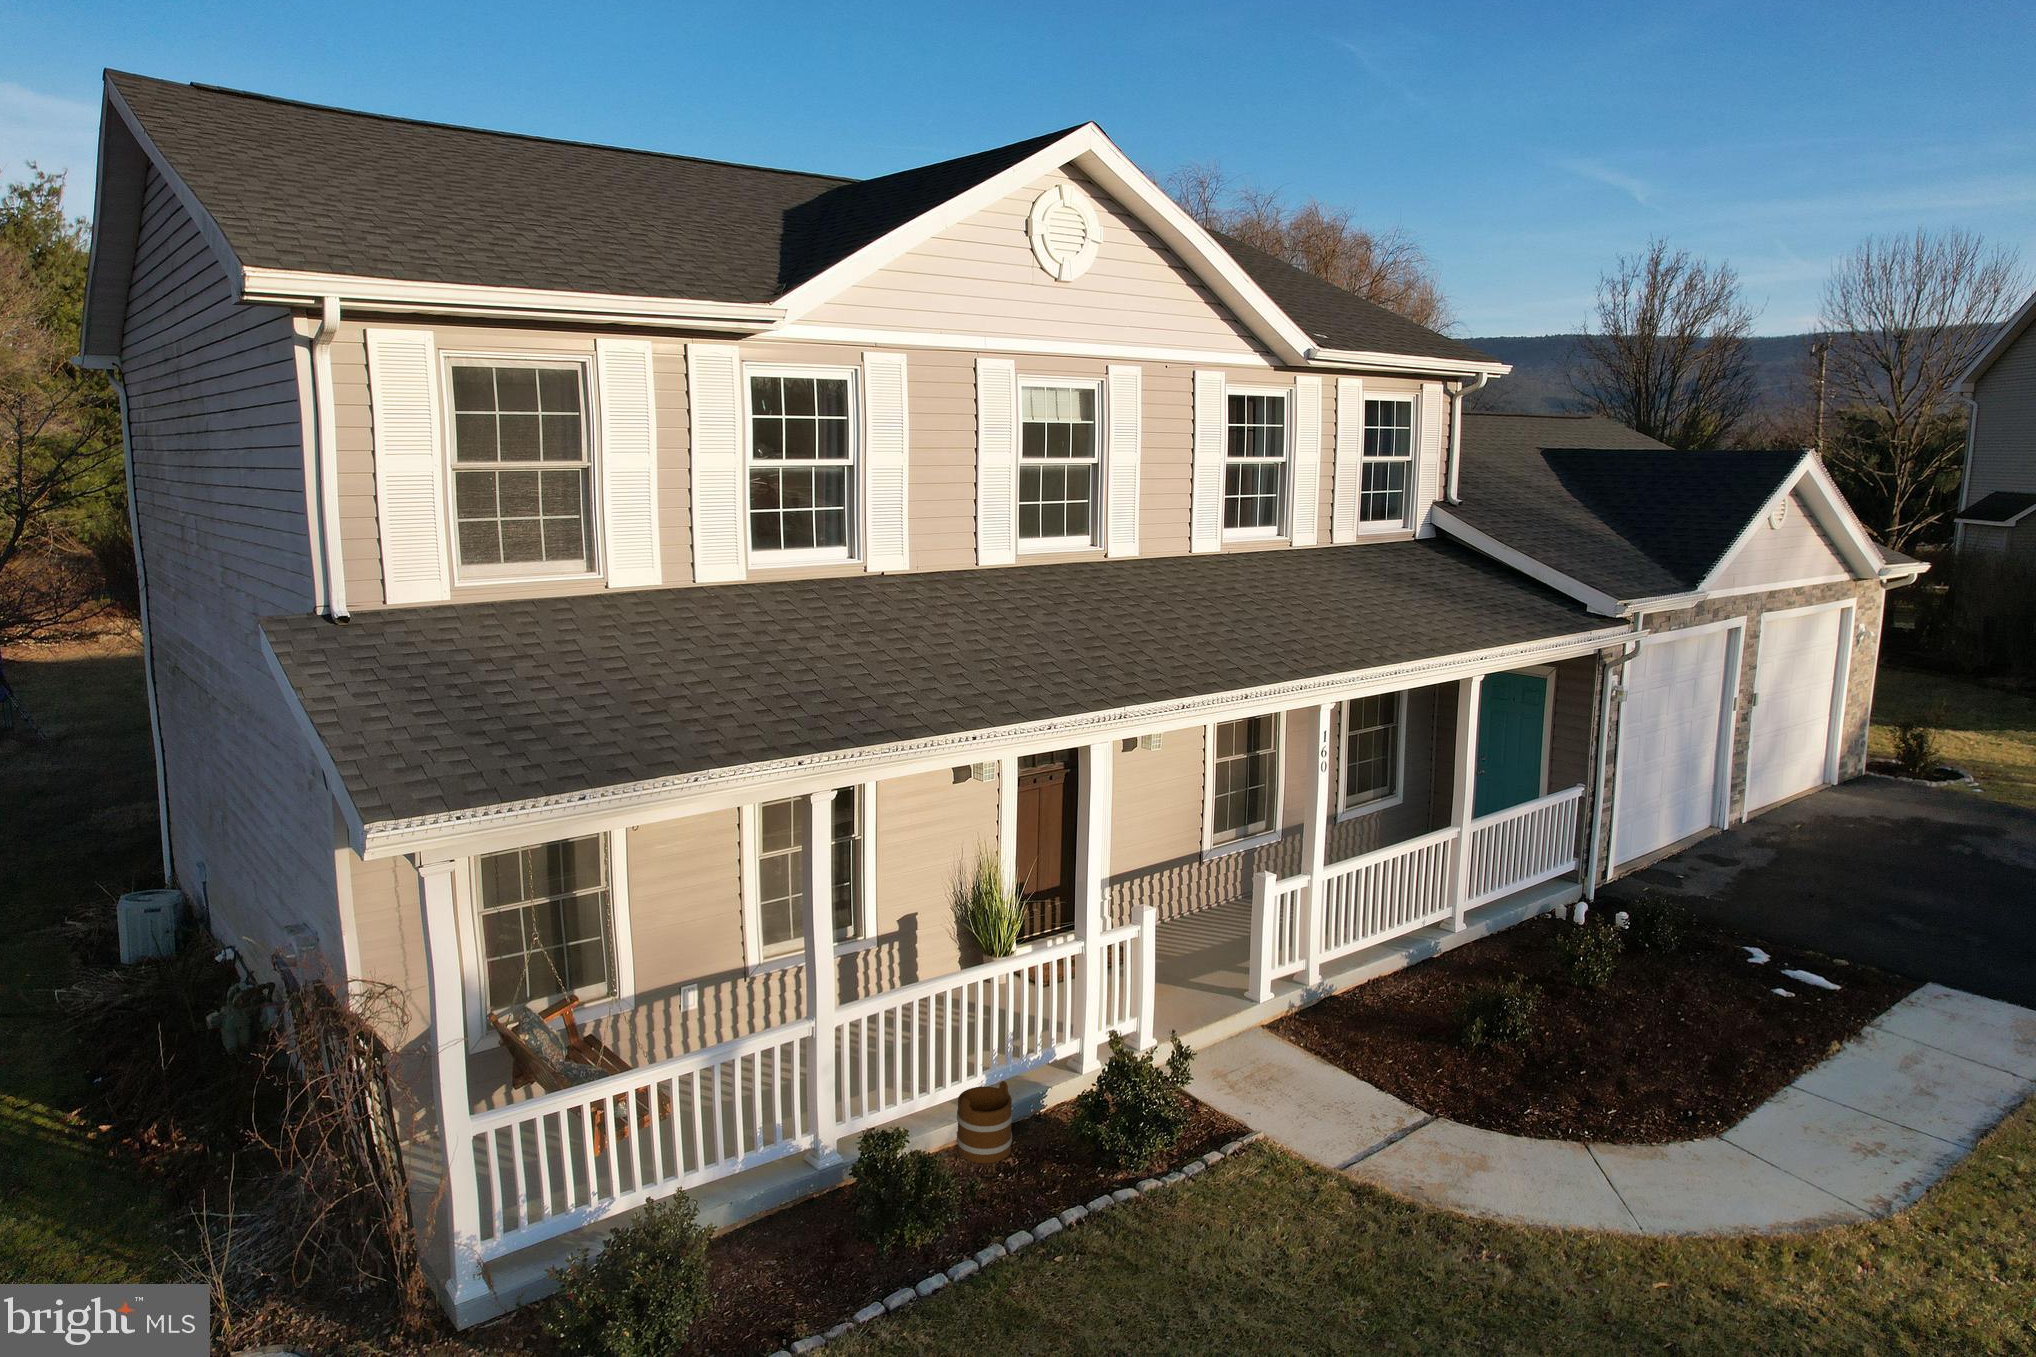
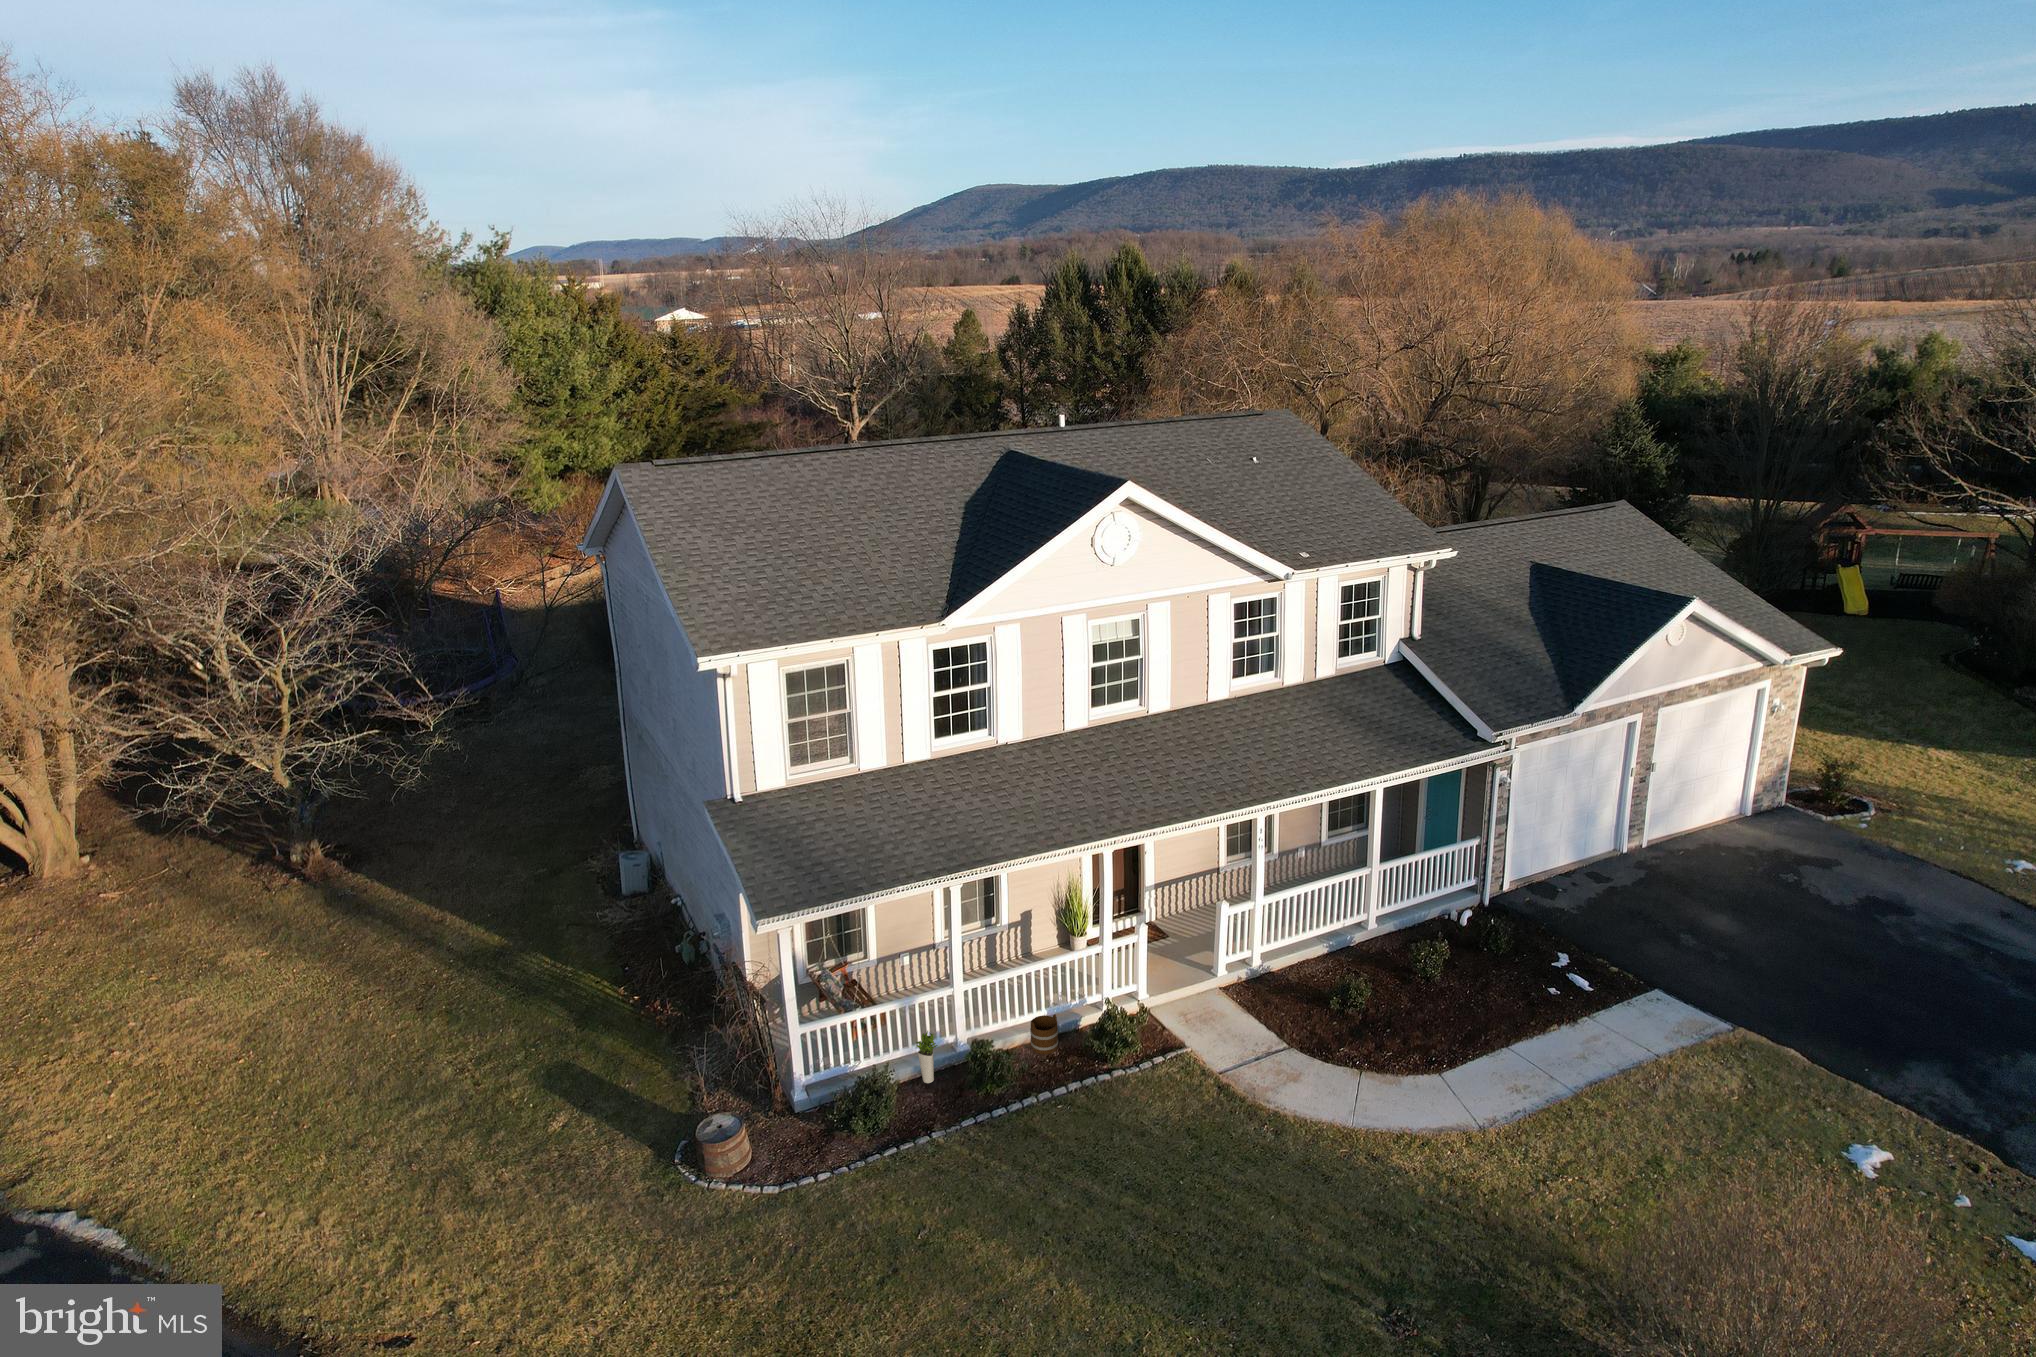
planter: none [736,1119,784,1240] -> present [916,1031,937,1083]

